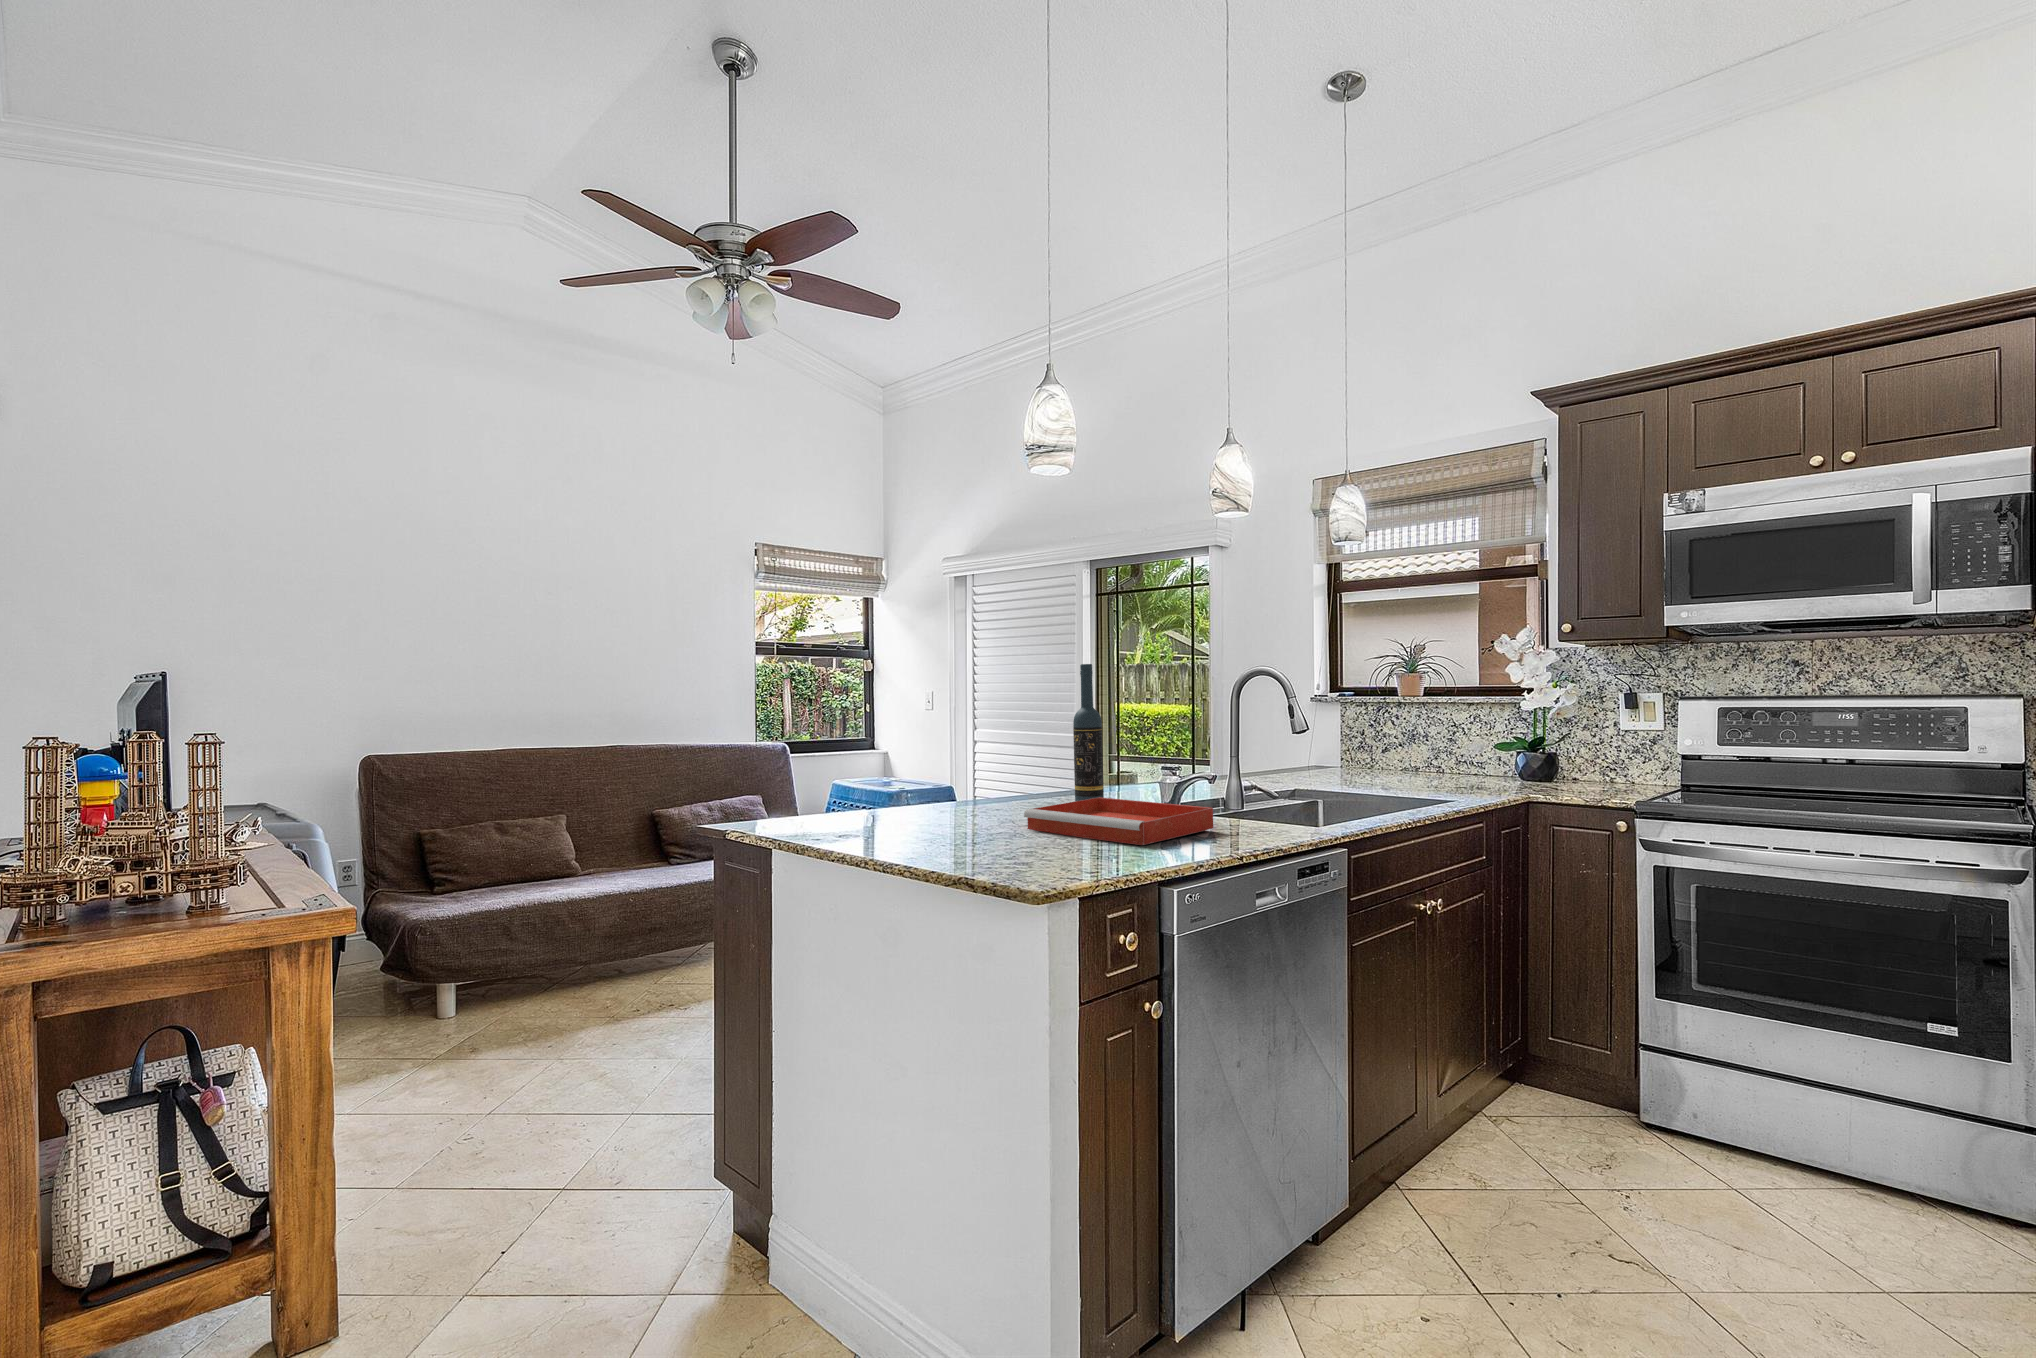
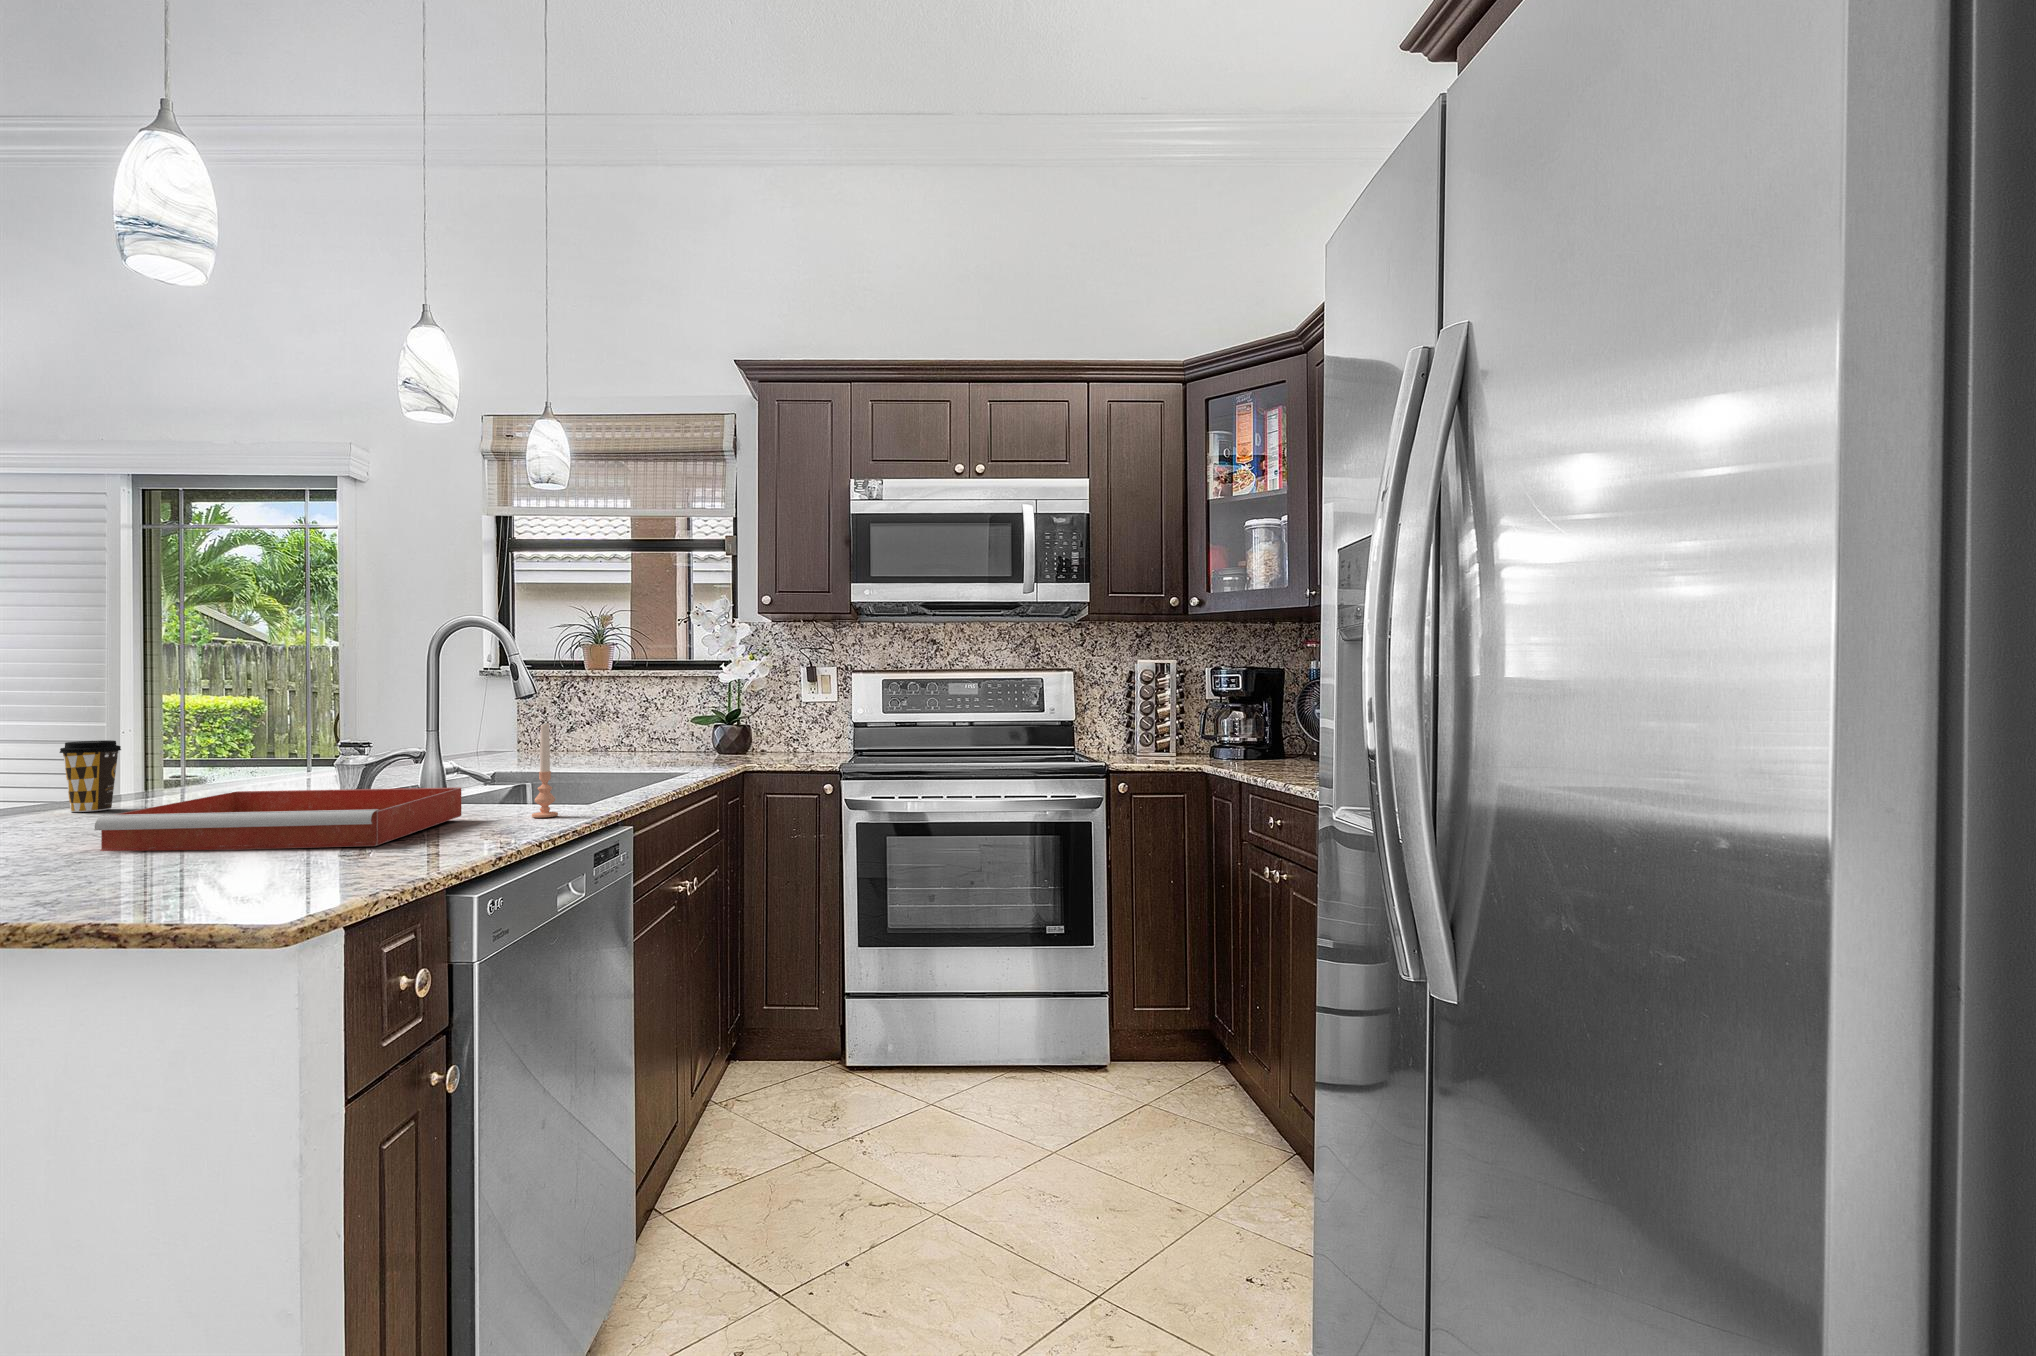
wine bottle: present [1073,664,1104,801] -> none [172,584,232,817]
coffee cup: none [1034,758,1060,801] -> present [60,740,121,812]
candle: none [1258,763,1277,836] -> present [532,723,558,818]

